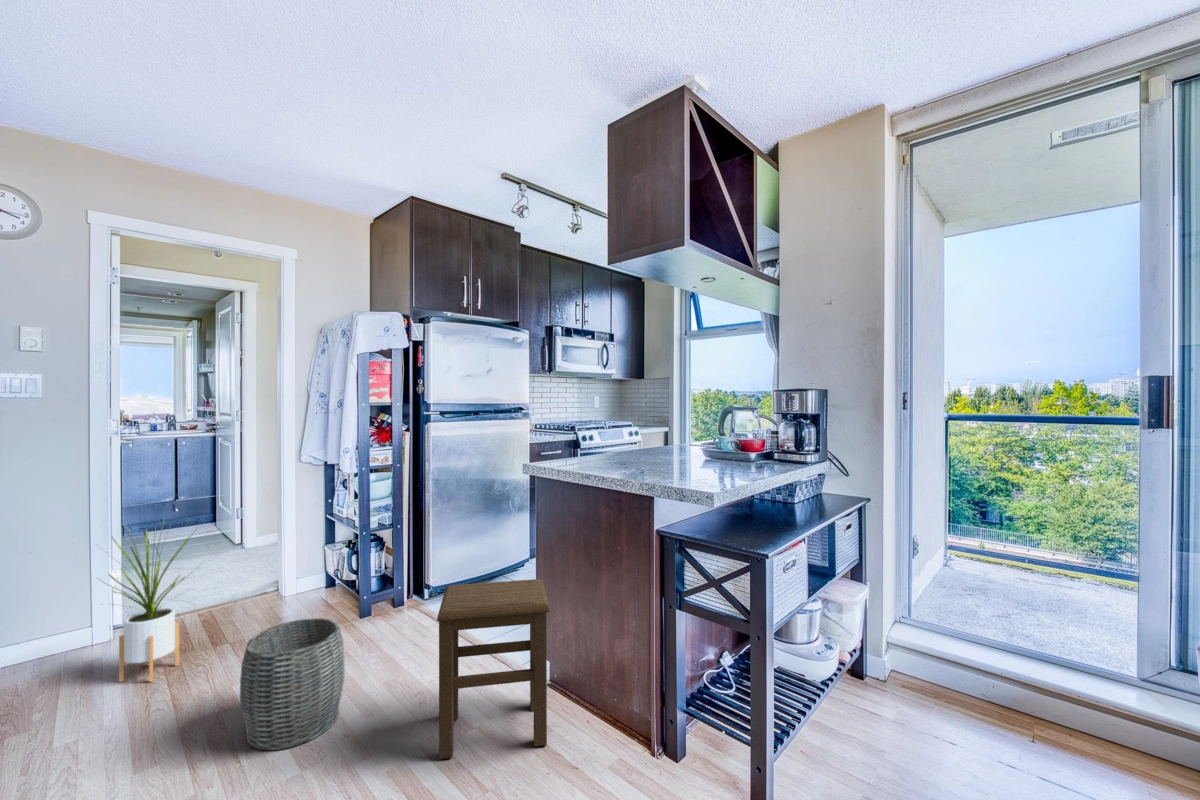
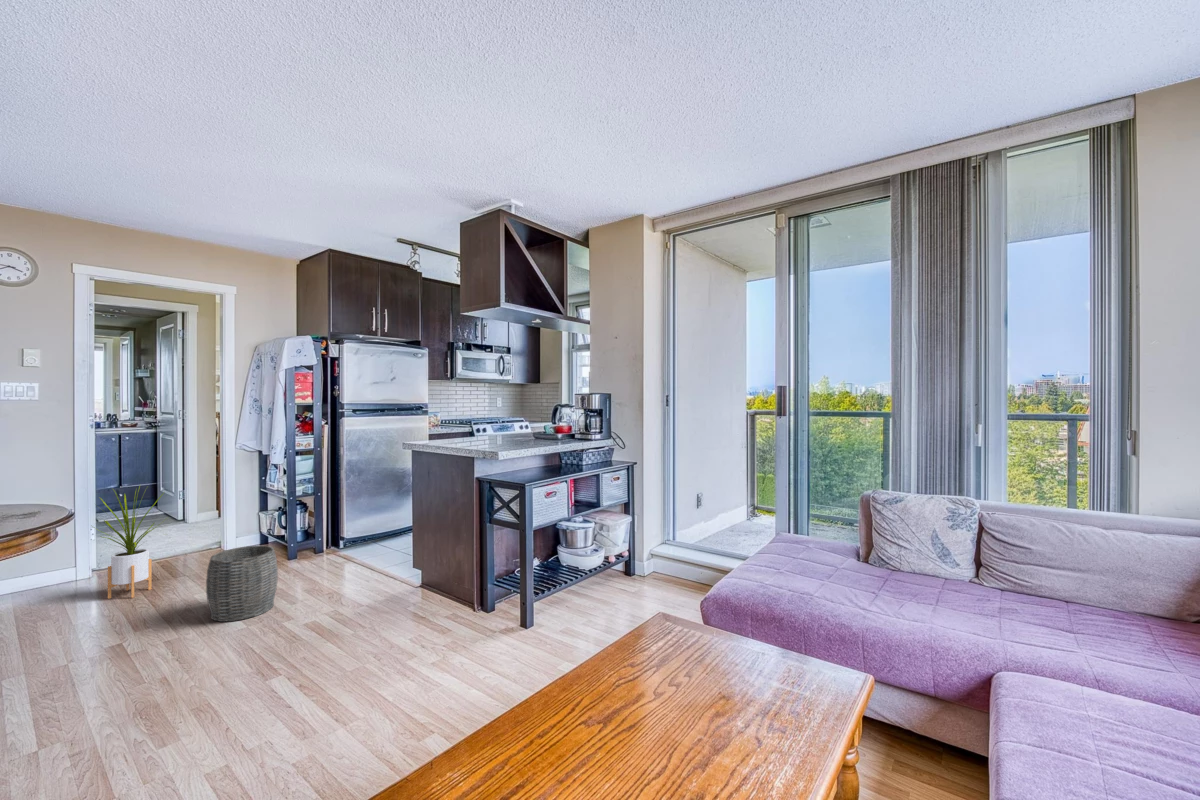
stool: present [437,579,550,759] -> none [338,515,414,619]

